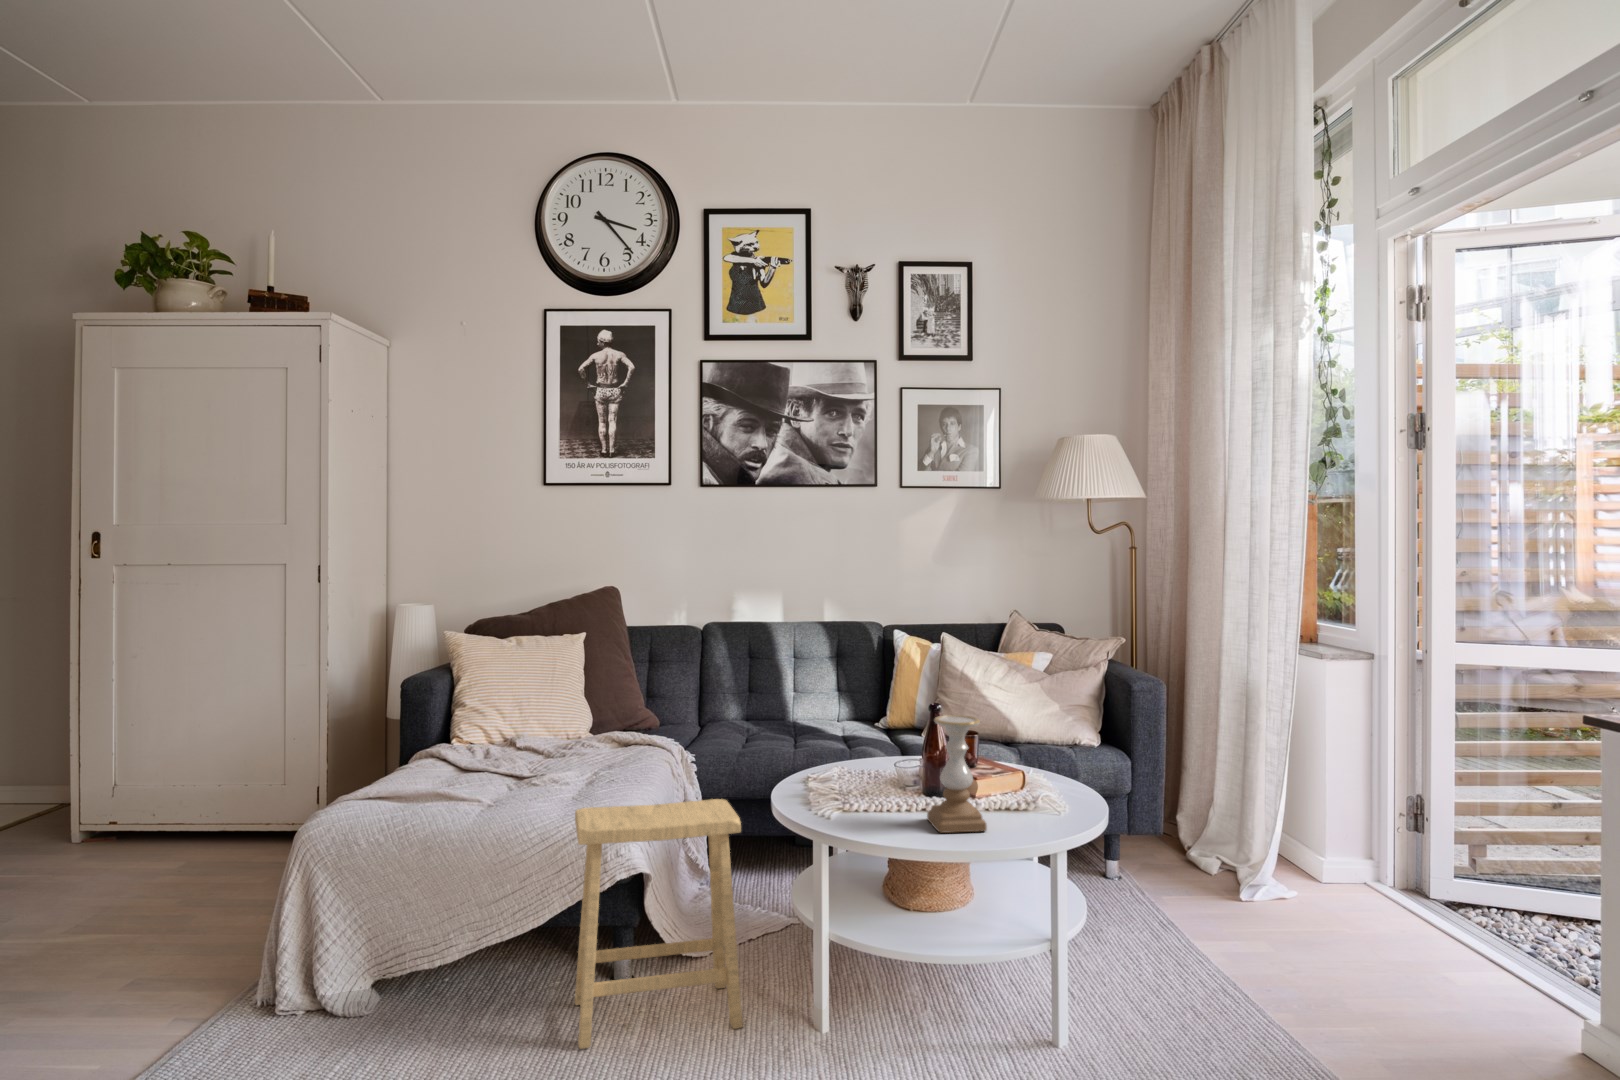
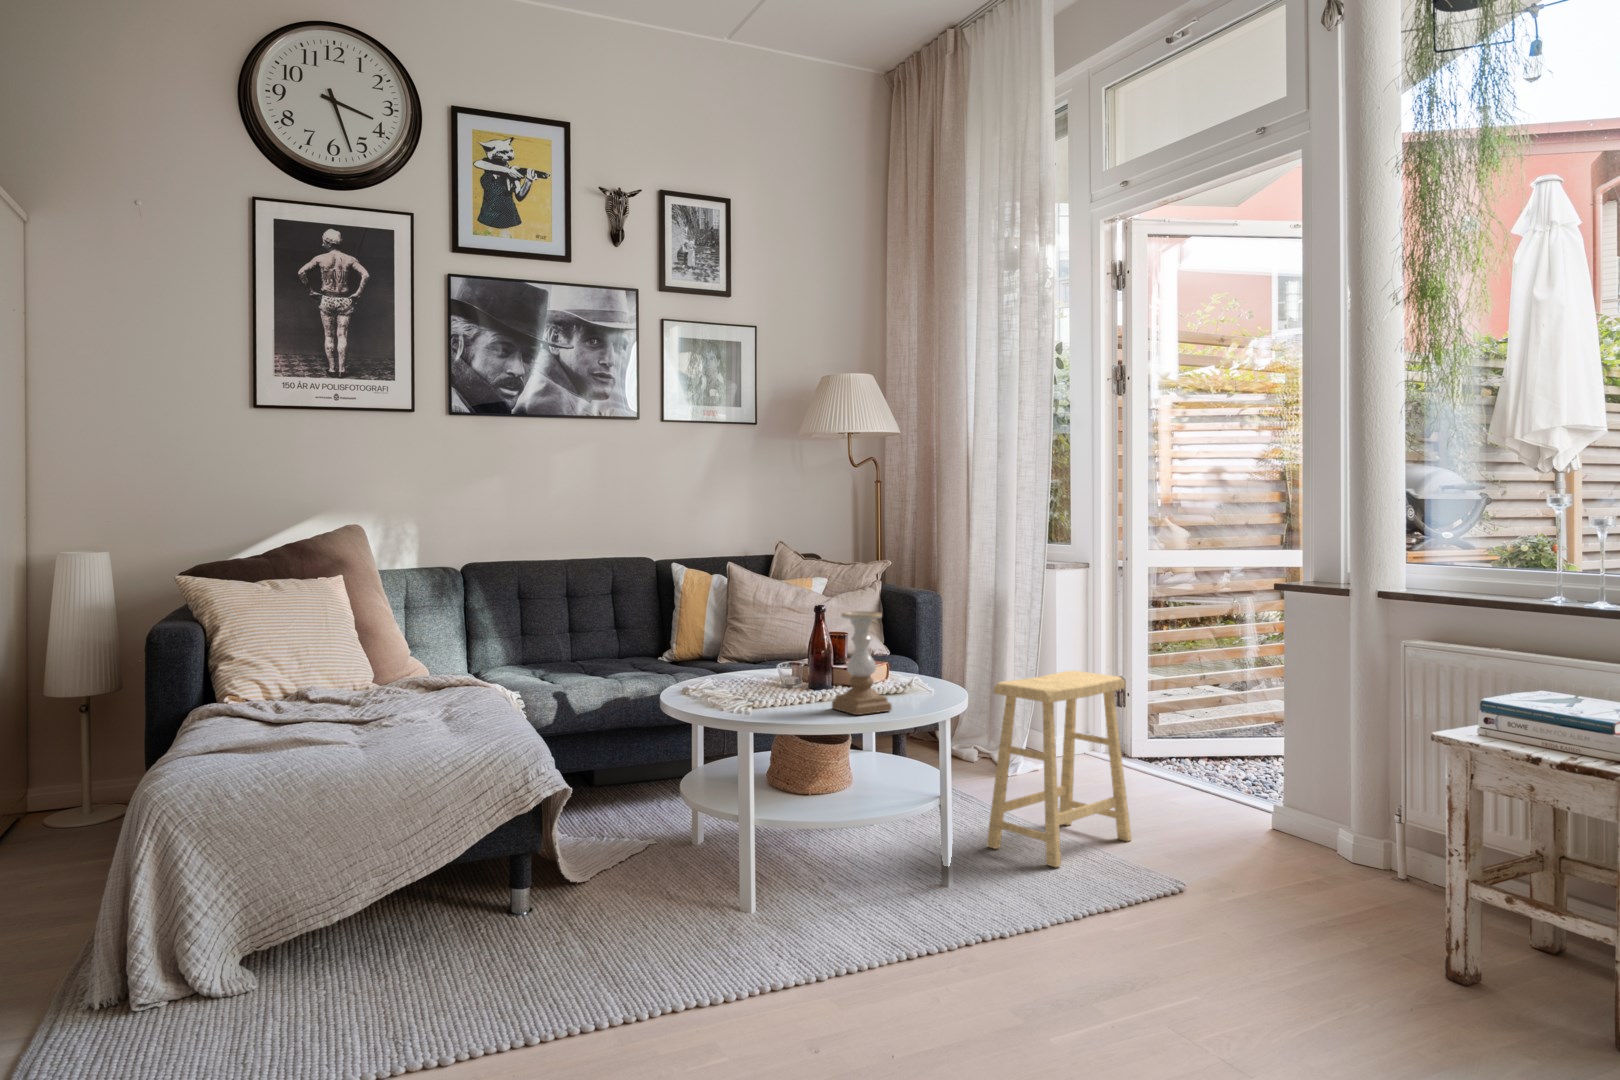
footstool: present [575,799,743,1049] -> present [987,671,1132,867]

